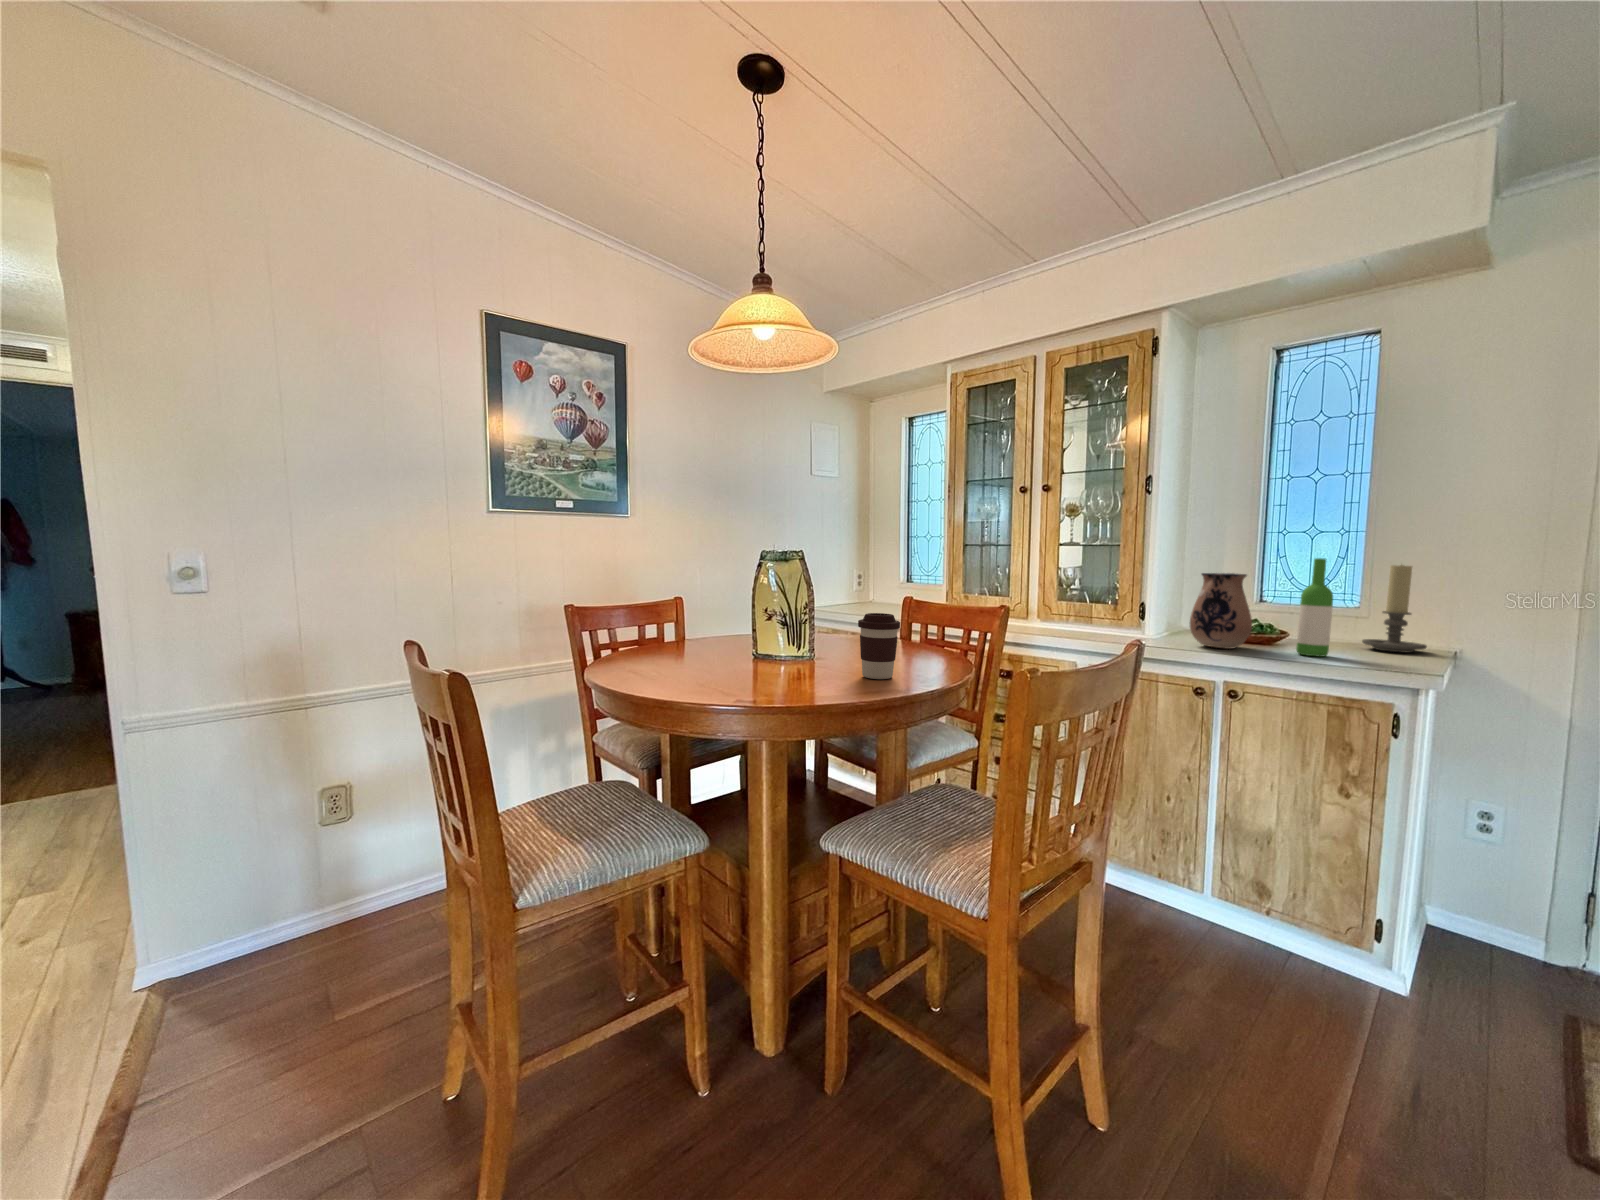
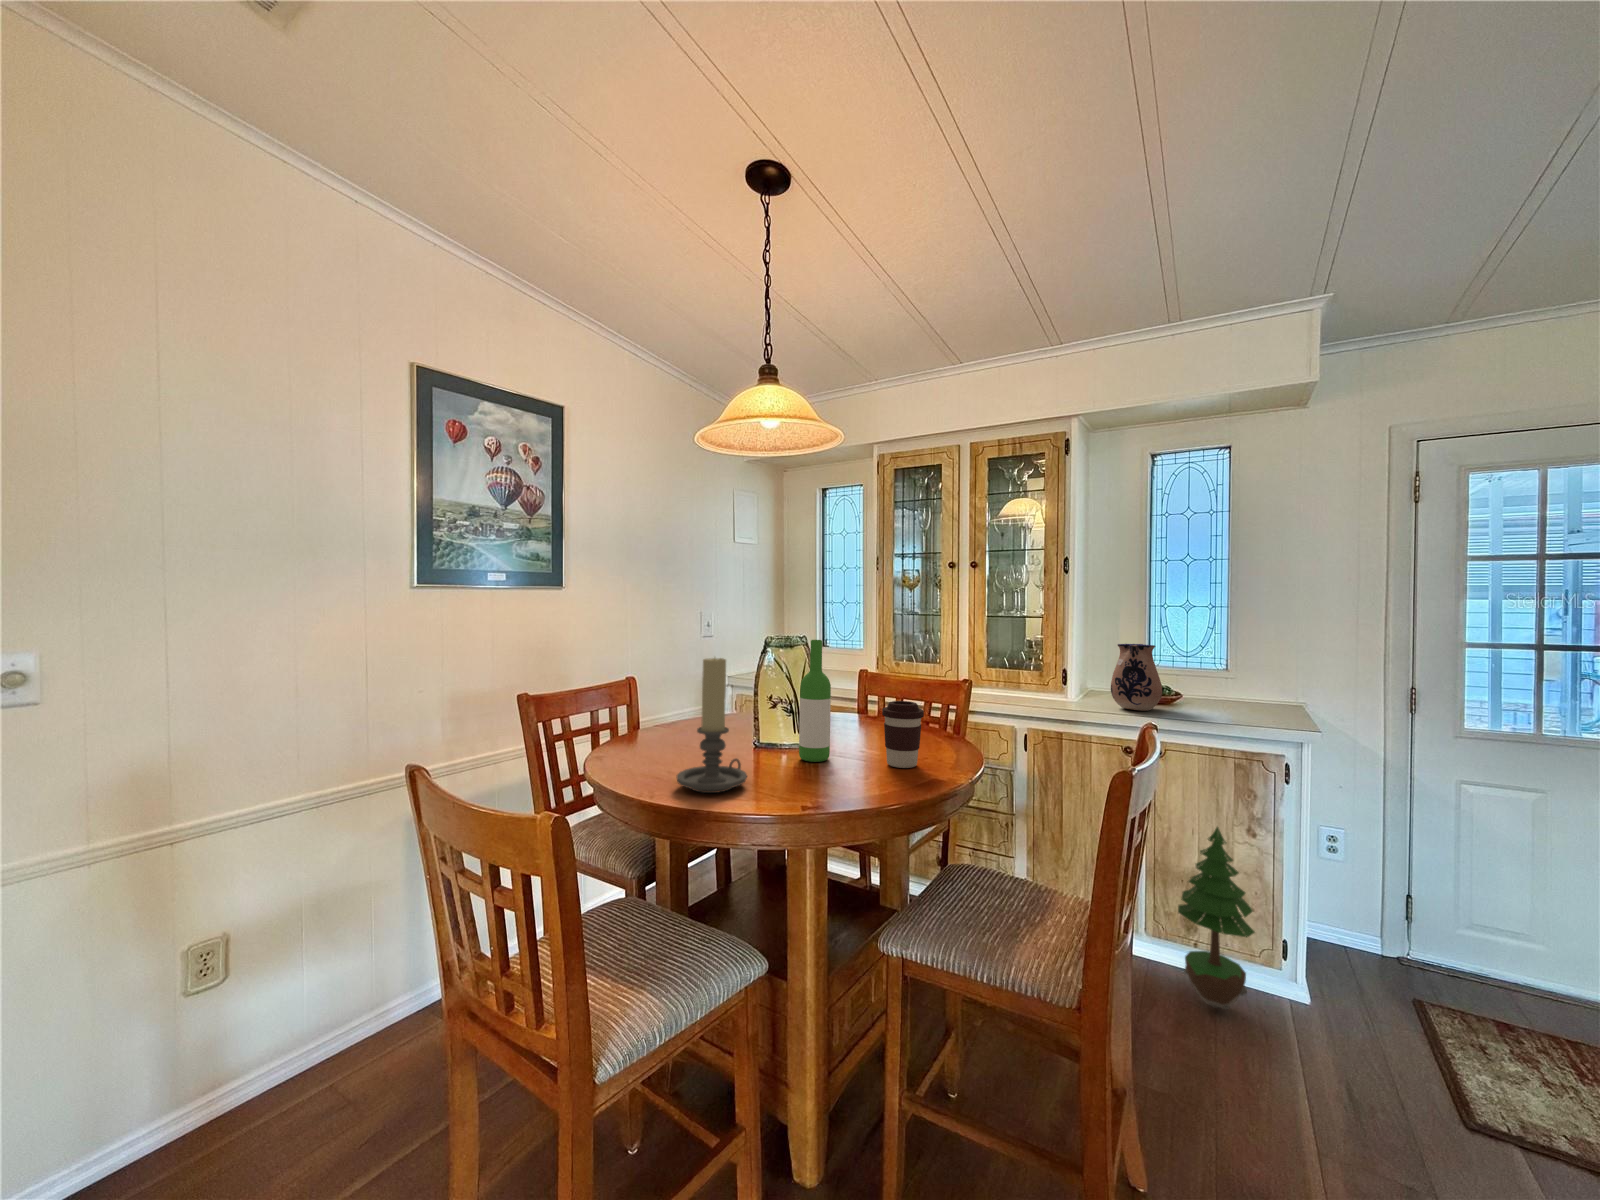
wine bottle: present [1296,558,1333,657] -> present [799,640,831,762]
candle holder: present [1362,565,1427,653] -> present [677,658,747,793]
potted tree: none [1239,779,1334,982] -> present [1178,827,1255,1010]

